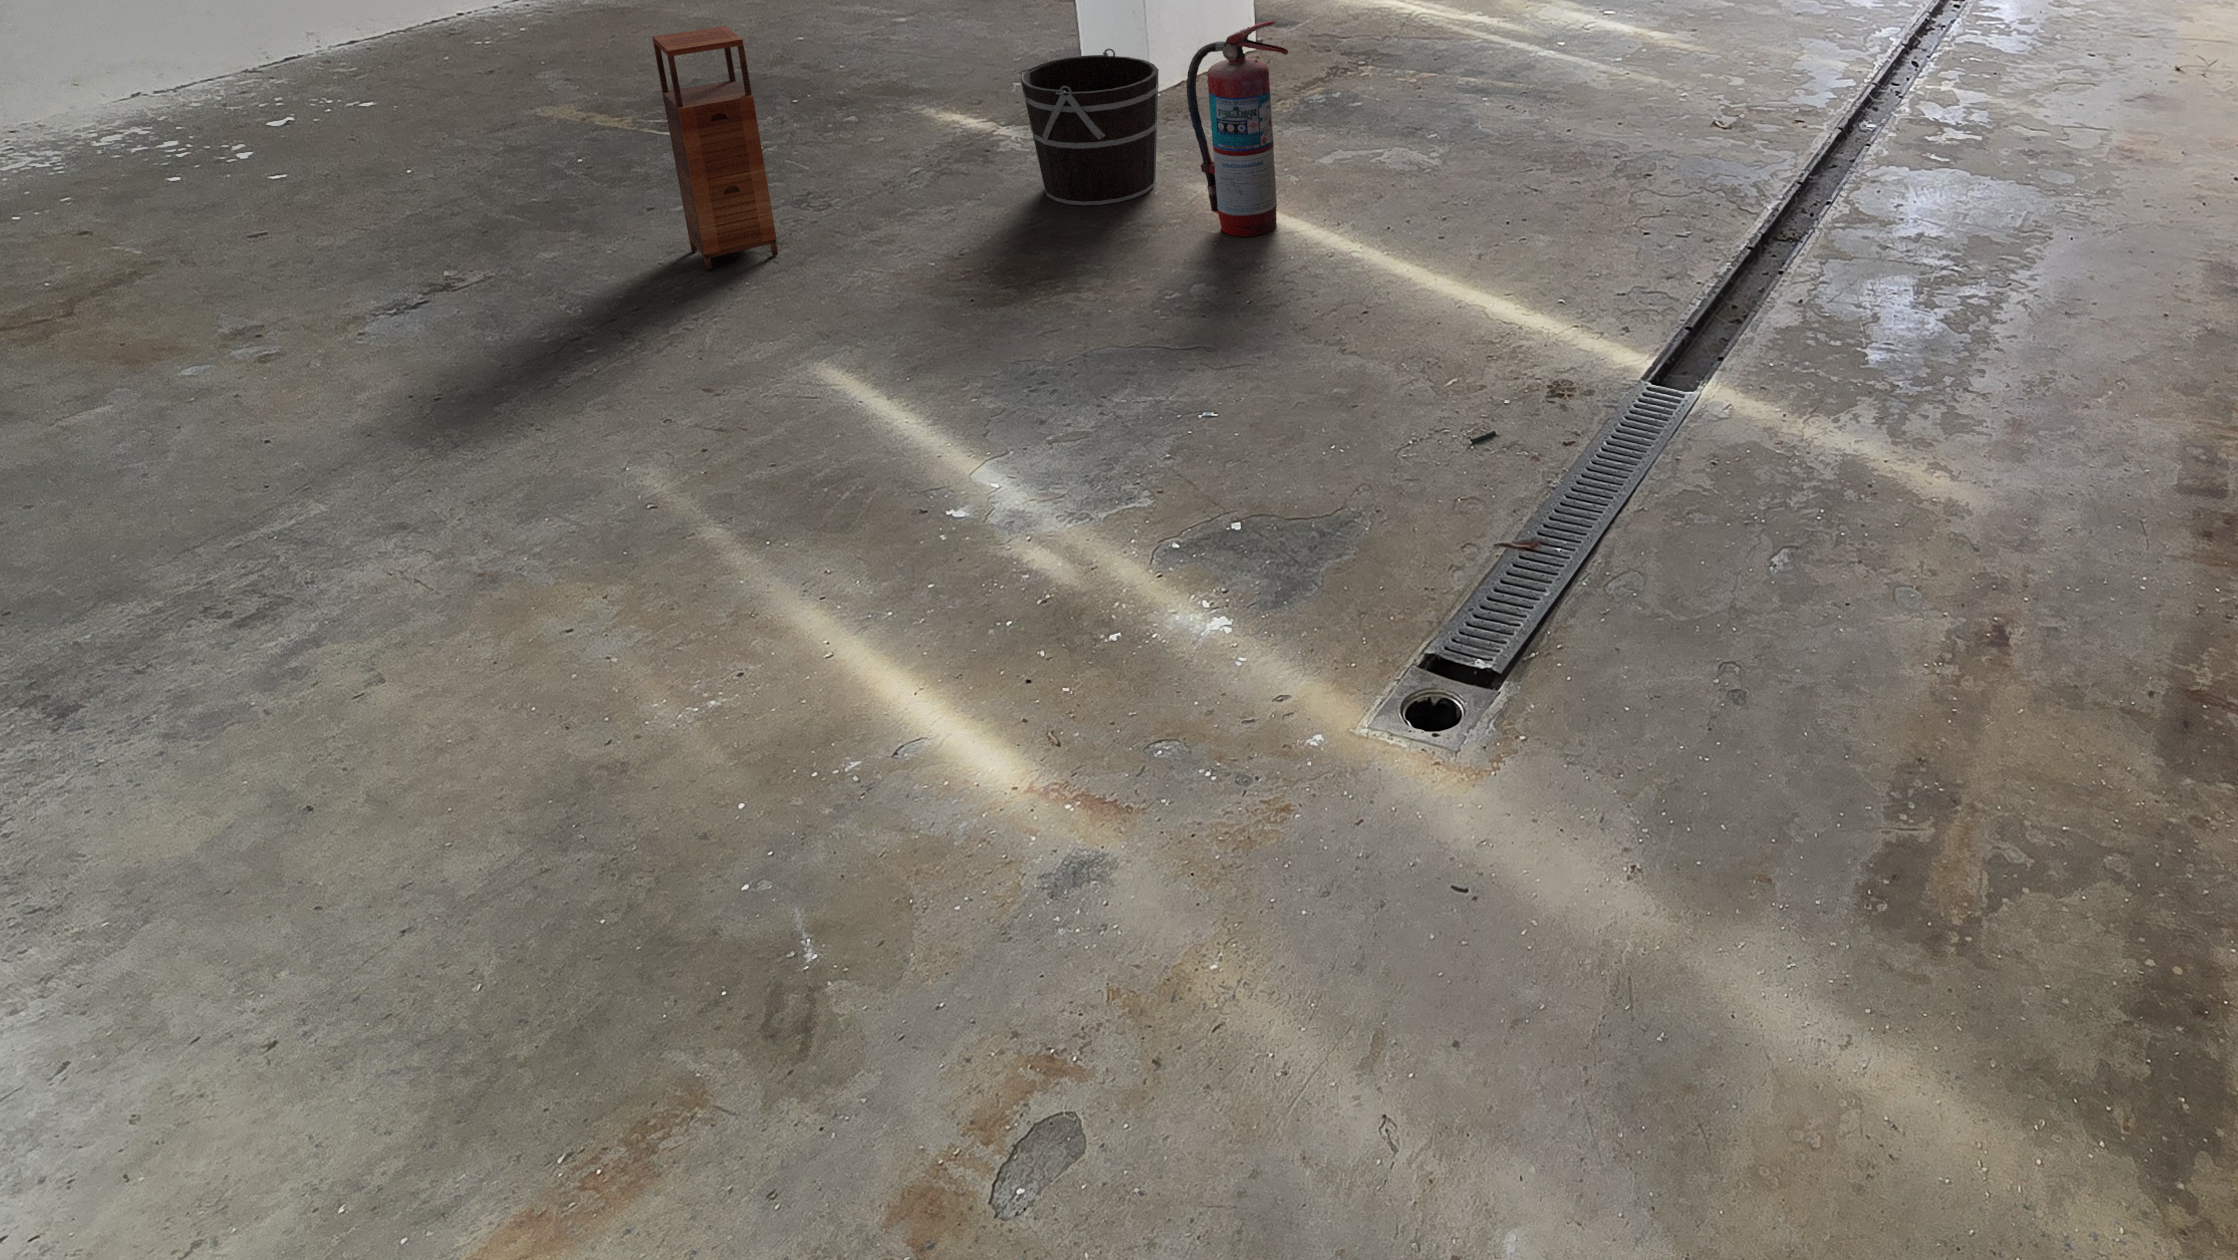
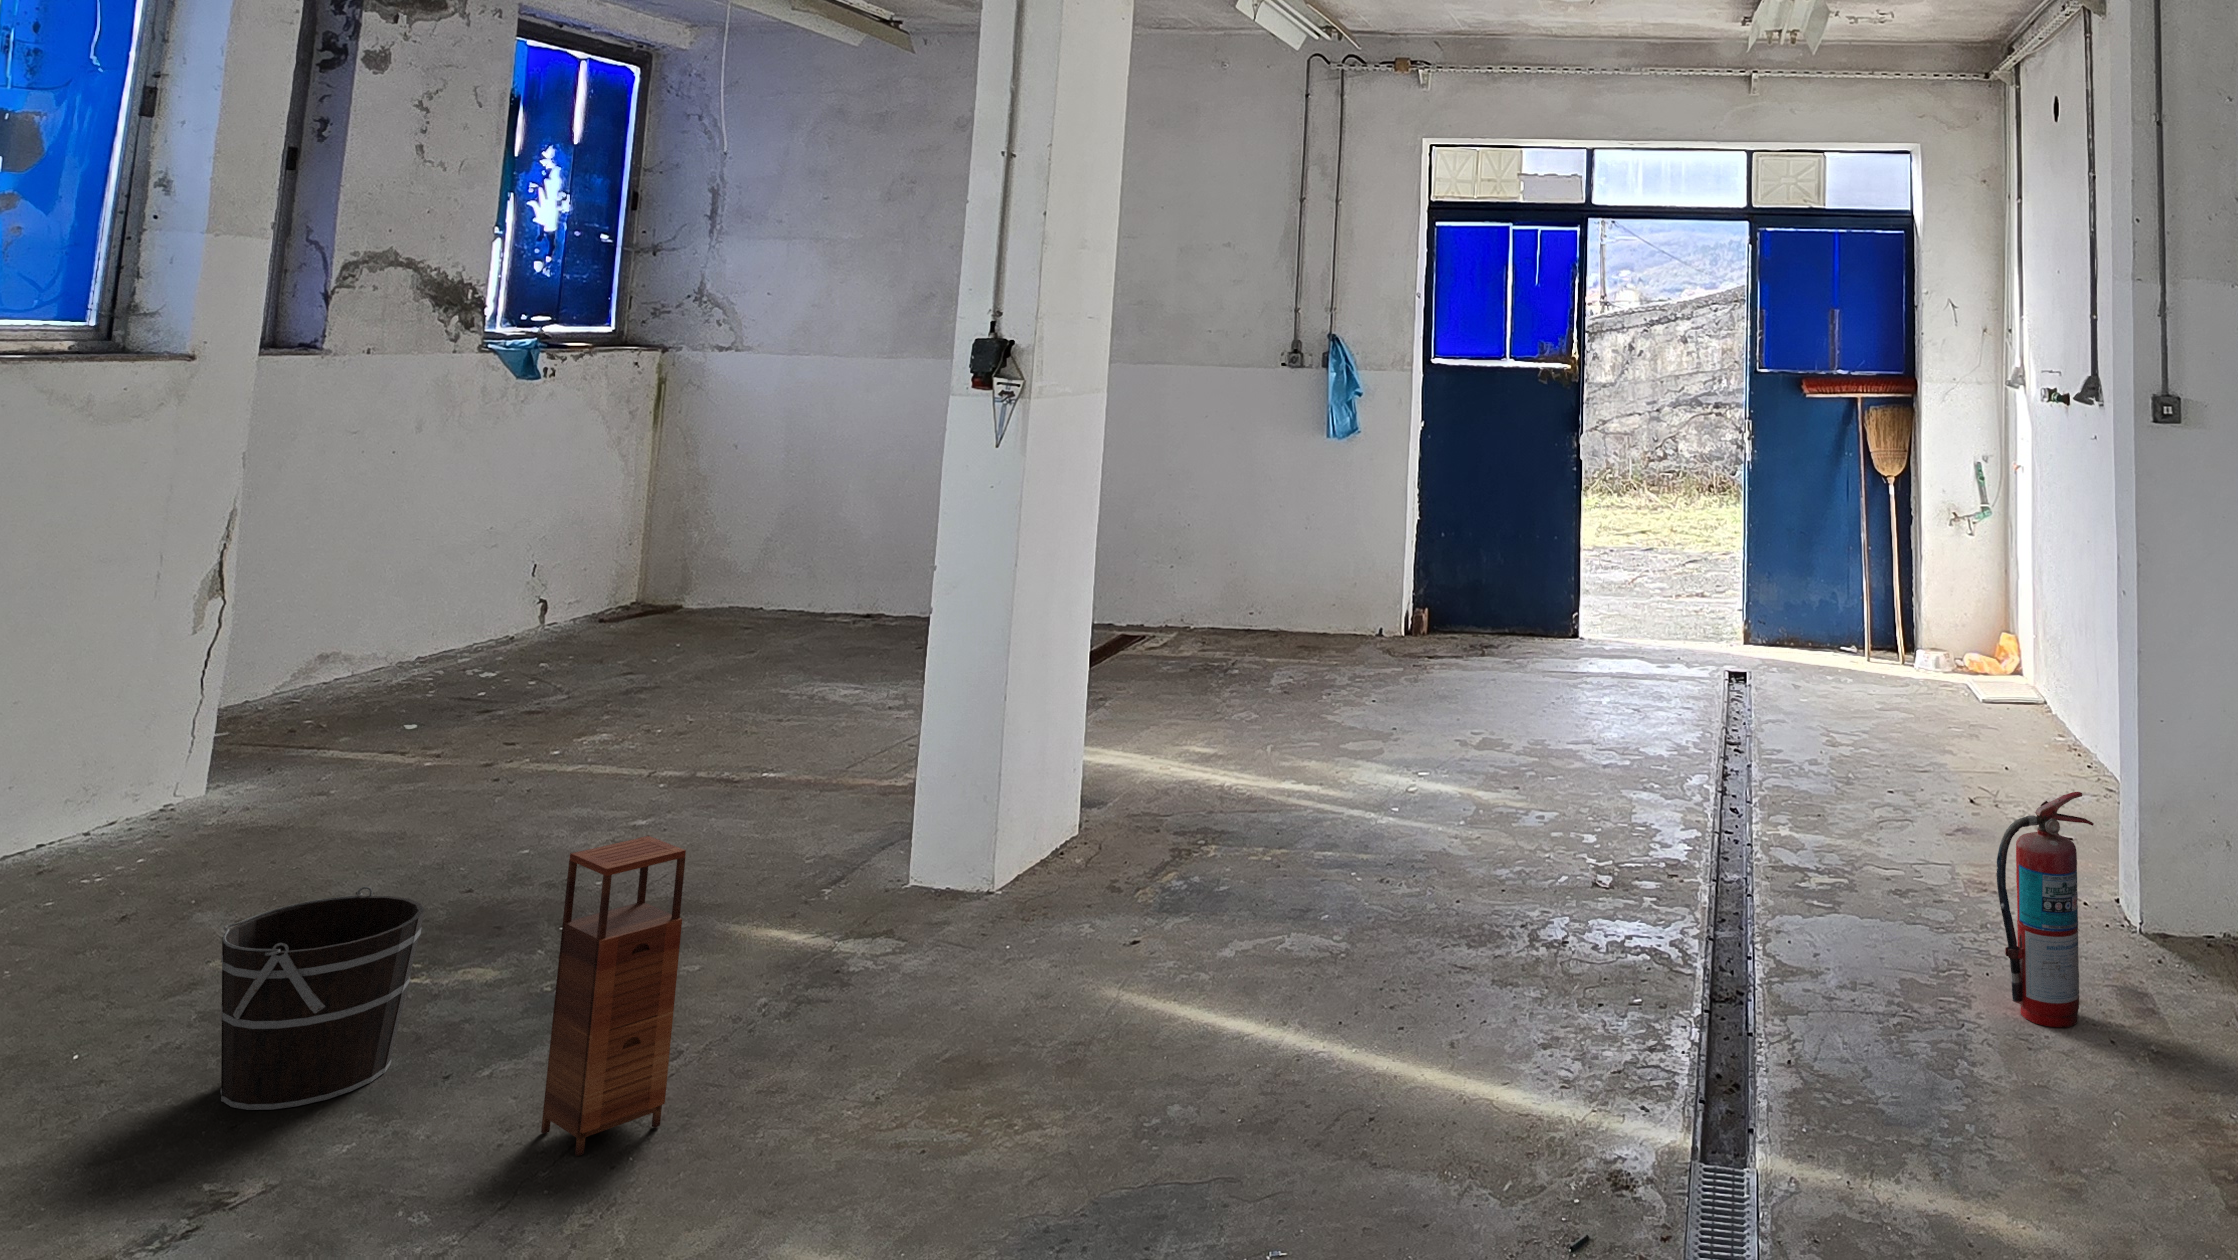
fire extinguisher: present [1186,21,1288,237] -> present [1997,792,2094,1028]
bucket: present [1019,48,1159,205] -> present [220,886,425,1110]

